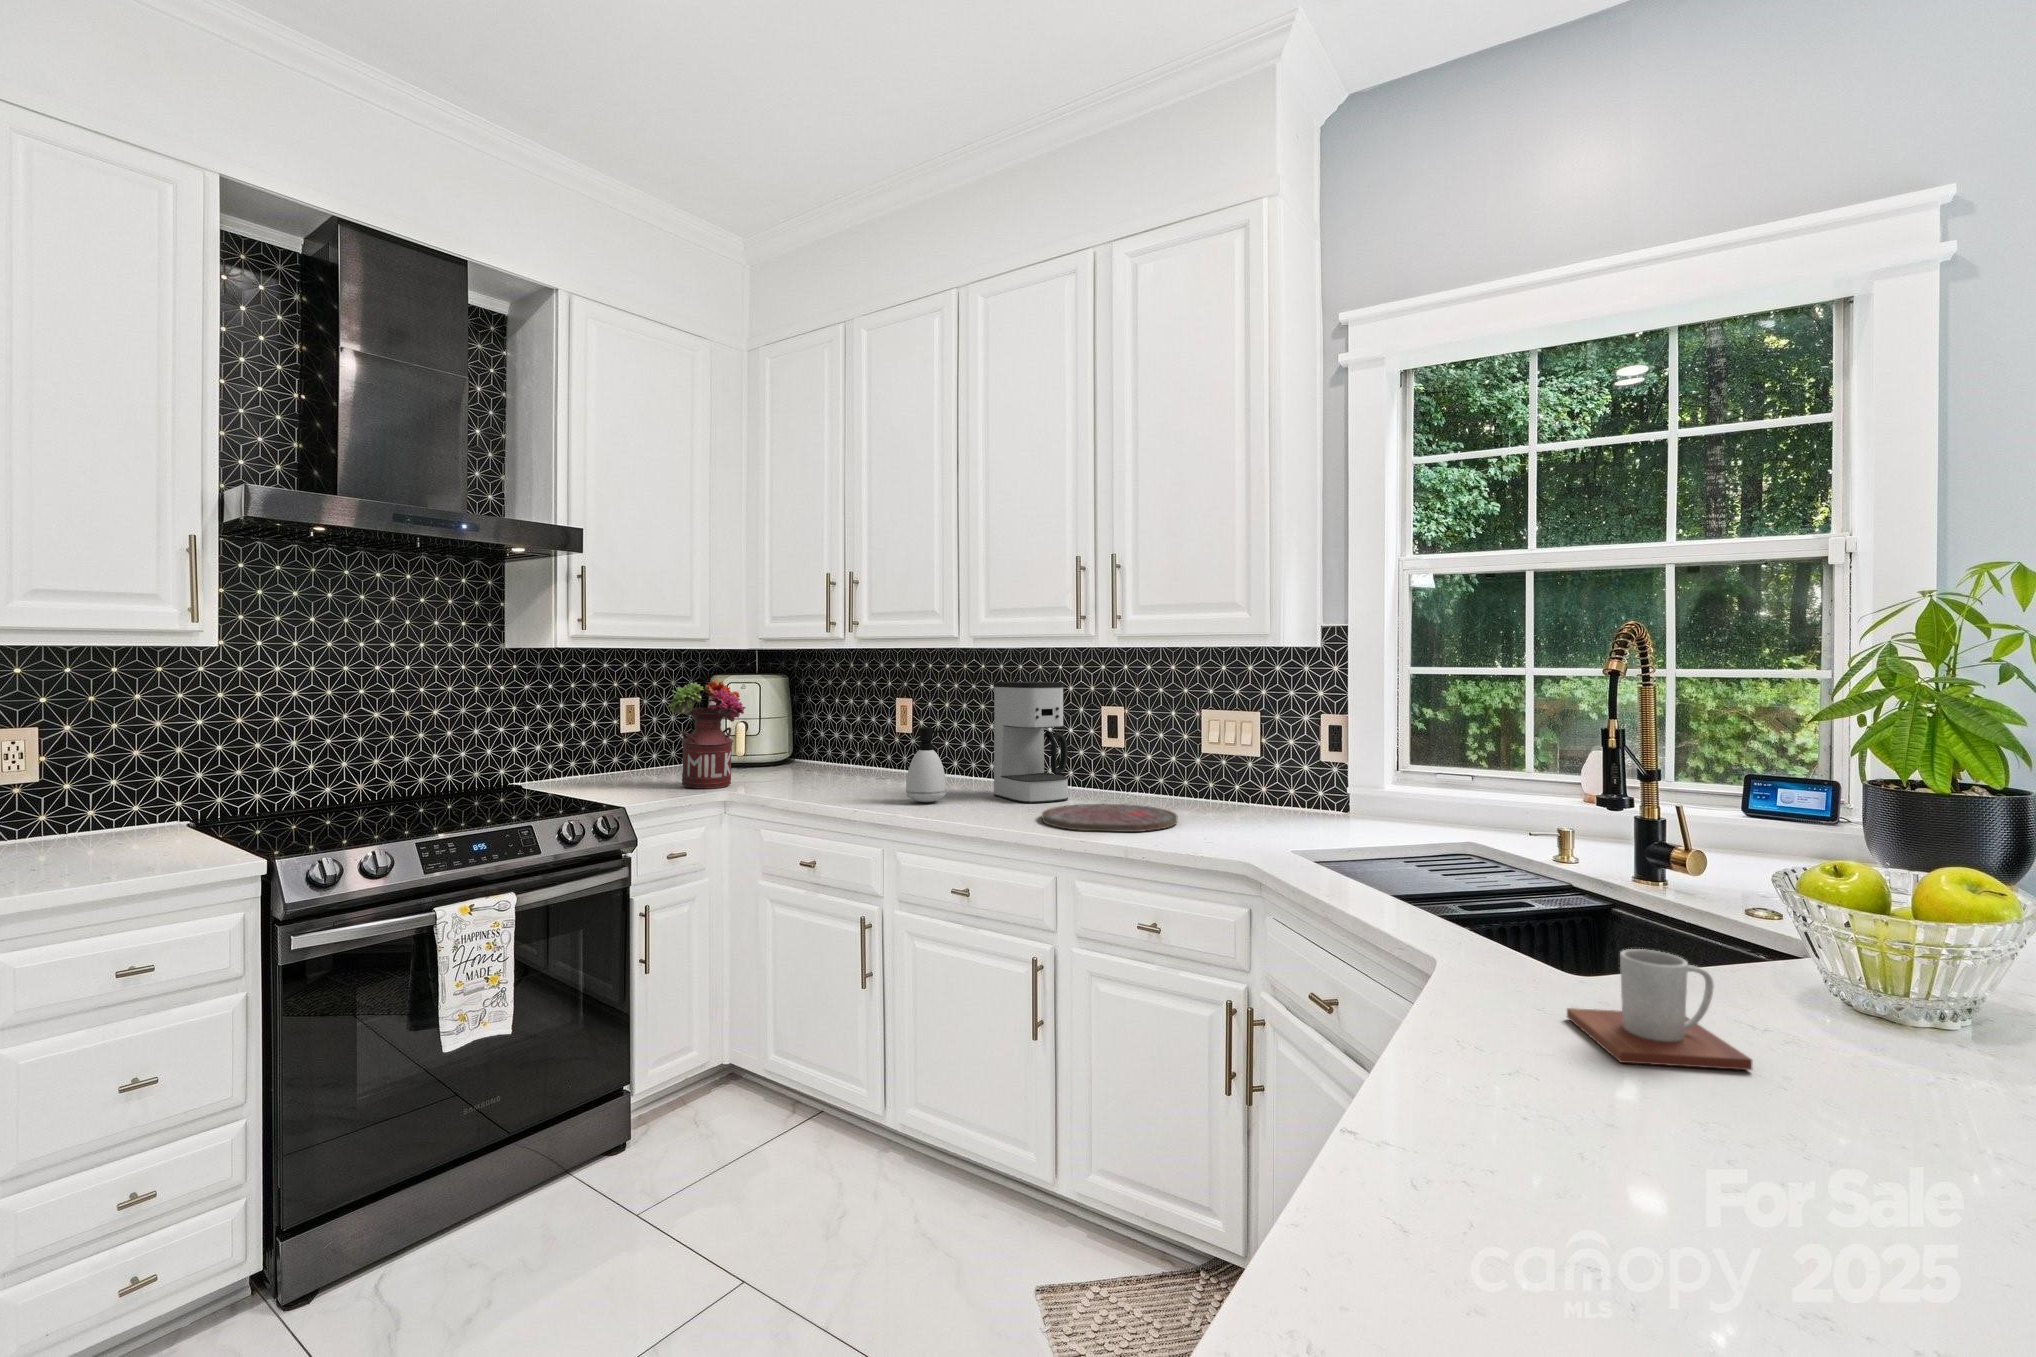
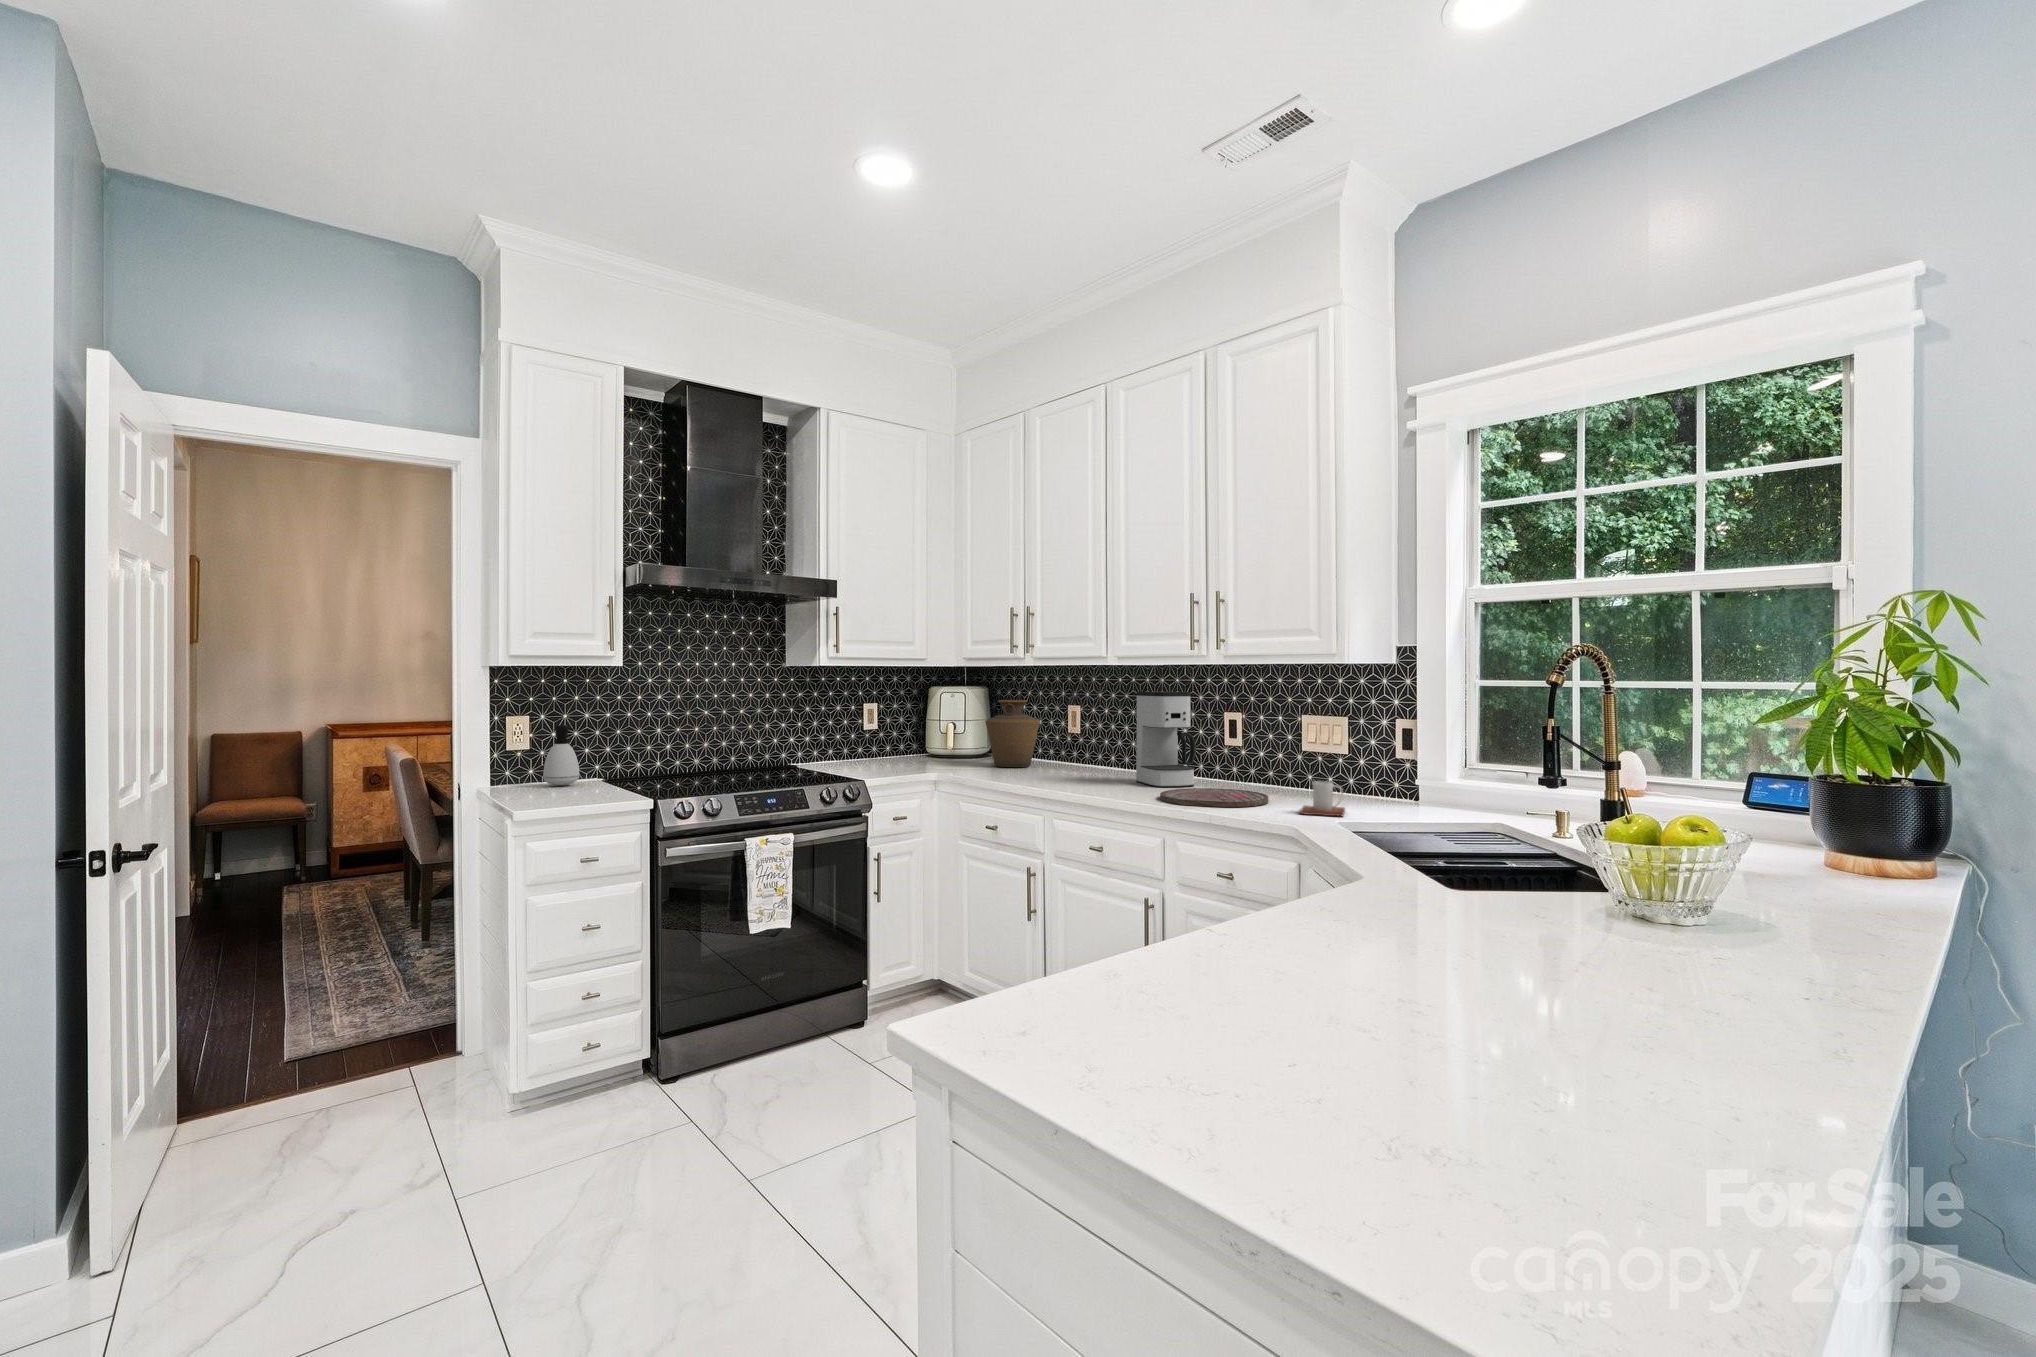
flower arrangement: present [668,680,745,788] -> none [896,689,952,771]
vase: none [789,693,860,779] -> present [986,700,1040,767]
soap dispenser: present [906,727,947,802] -> present [543,725,579,786]
mug: present [1567,949,1752,1070] -> present [1300,781,1345,817]

